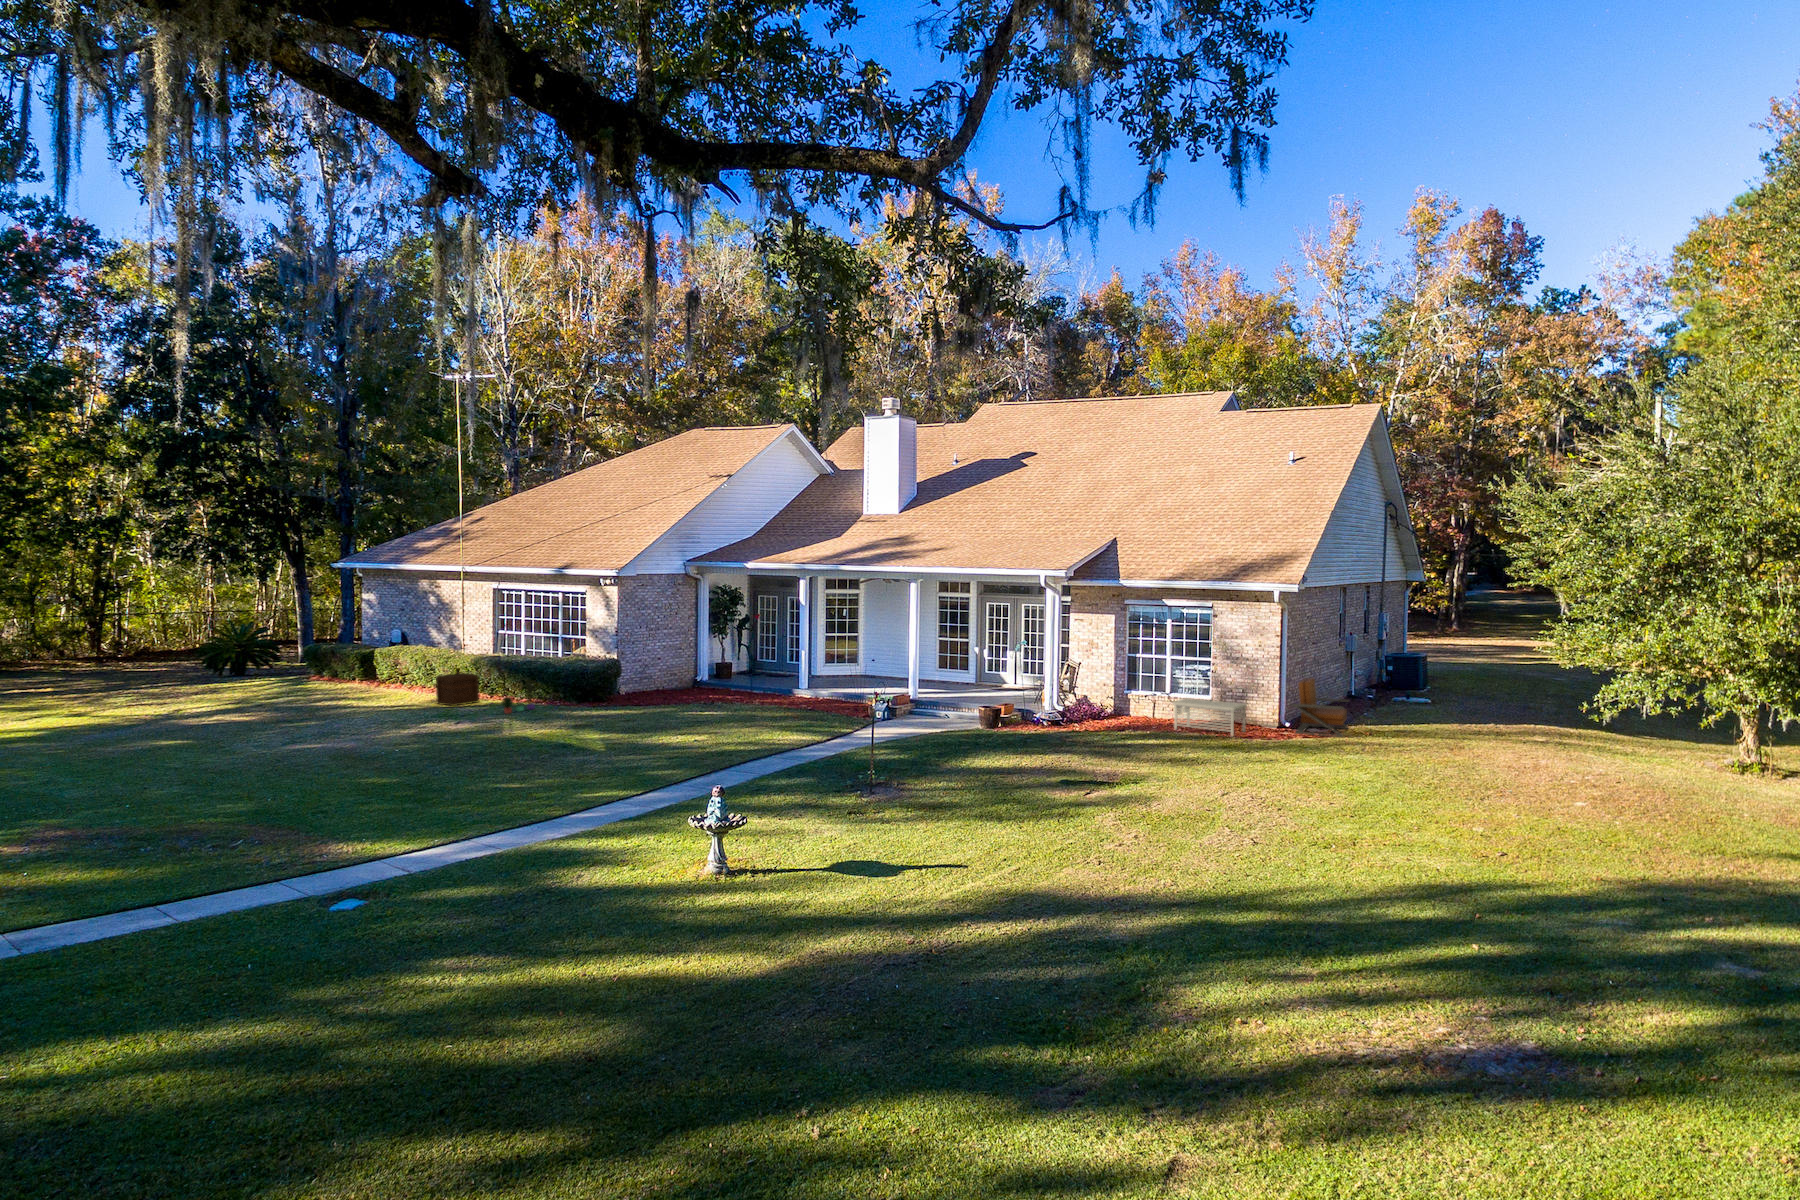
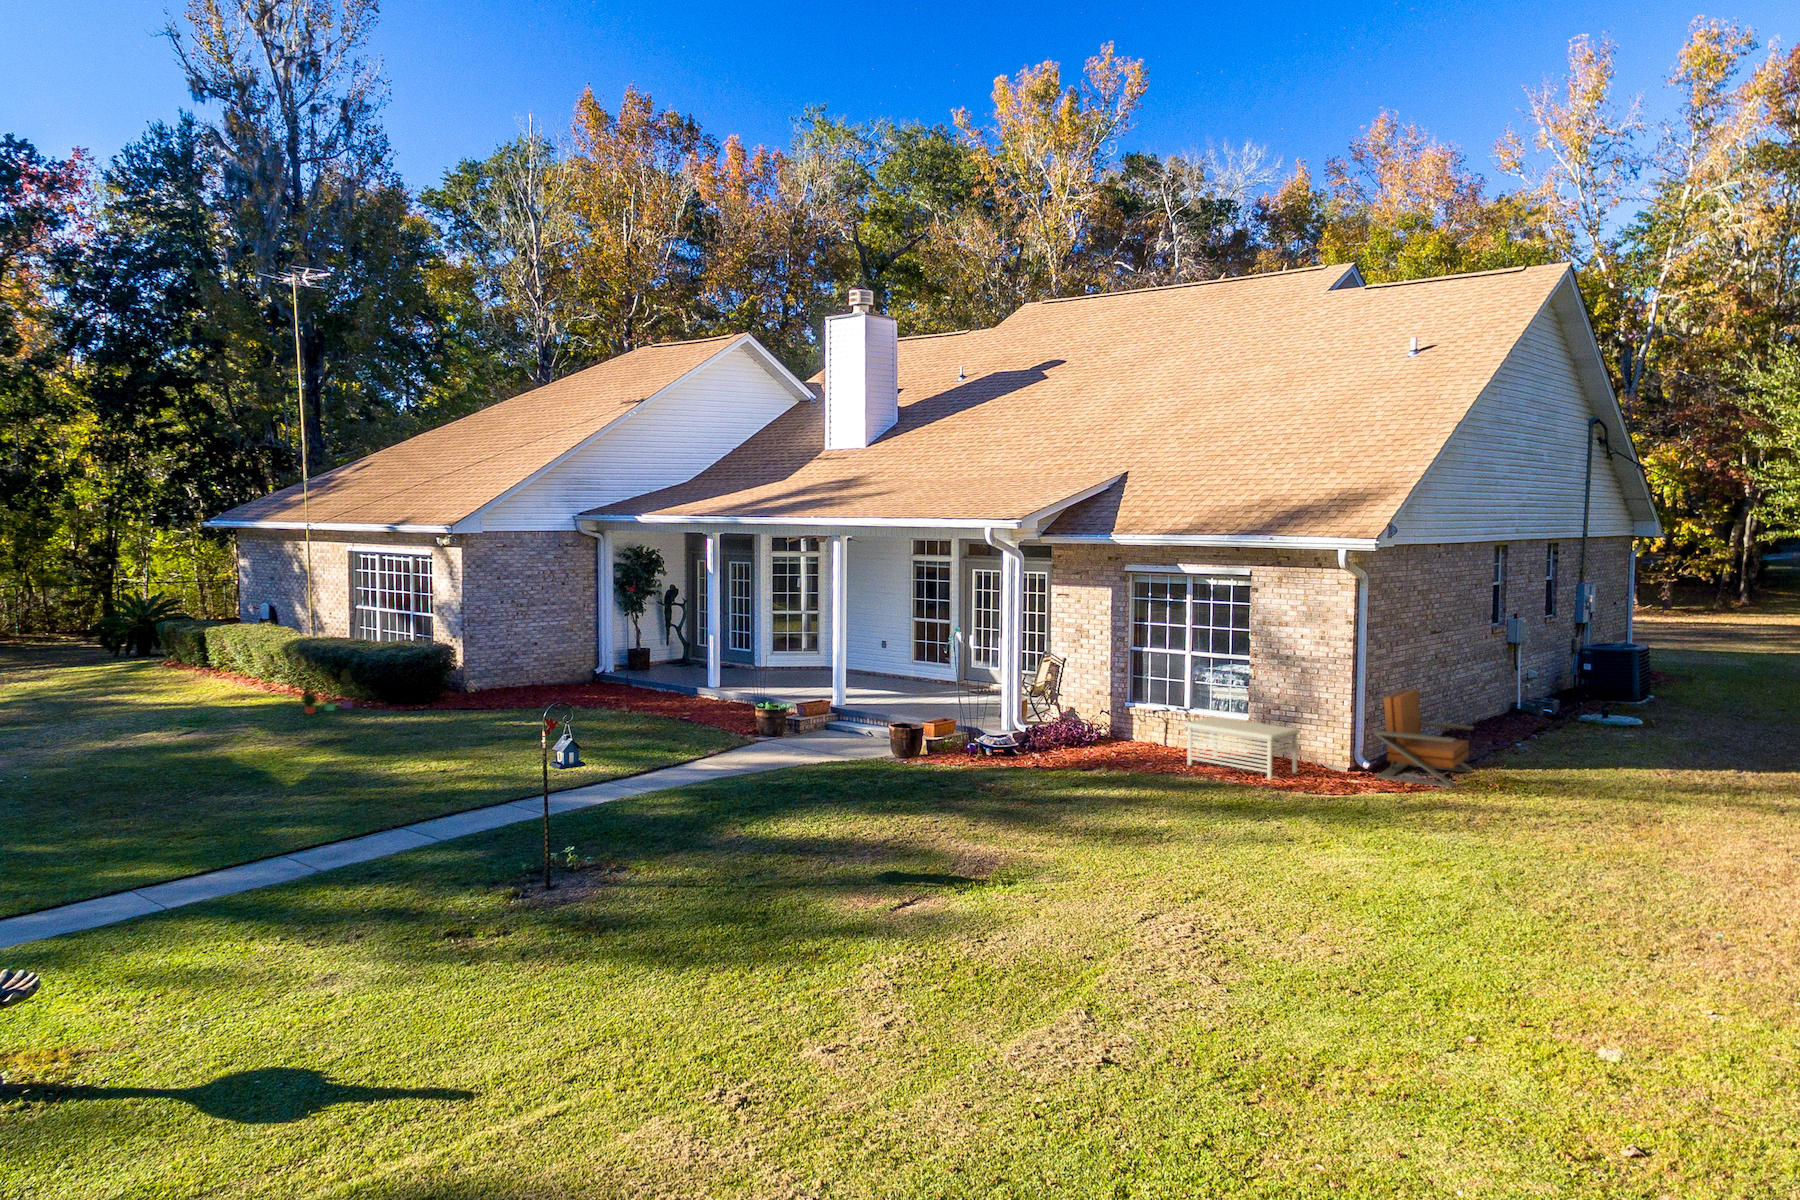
wooden crate: present [436,673,479,706] -> none [248,658,302,702]

